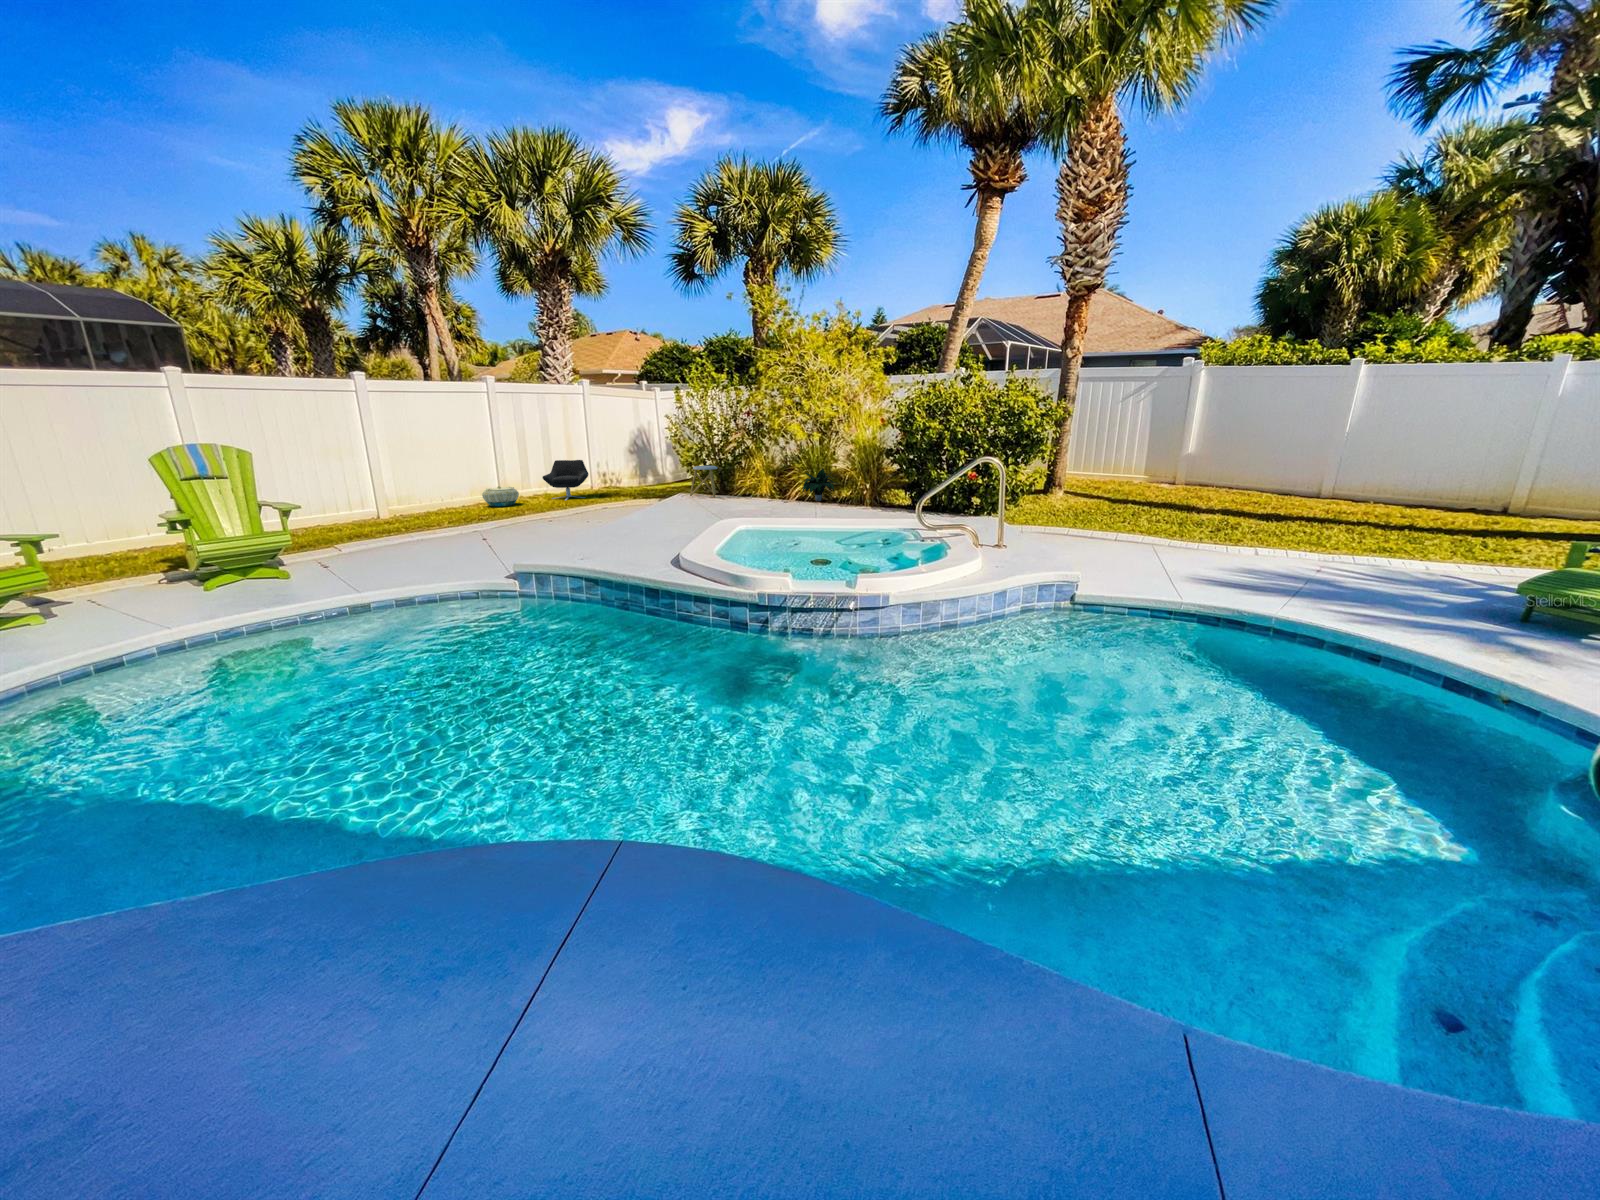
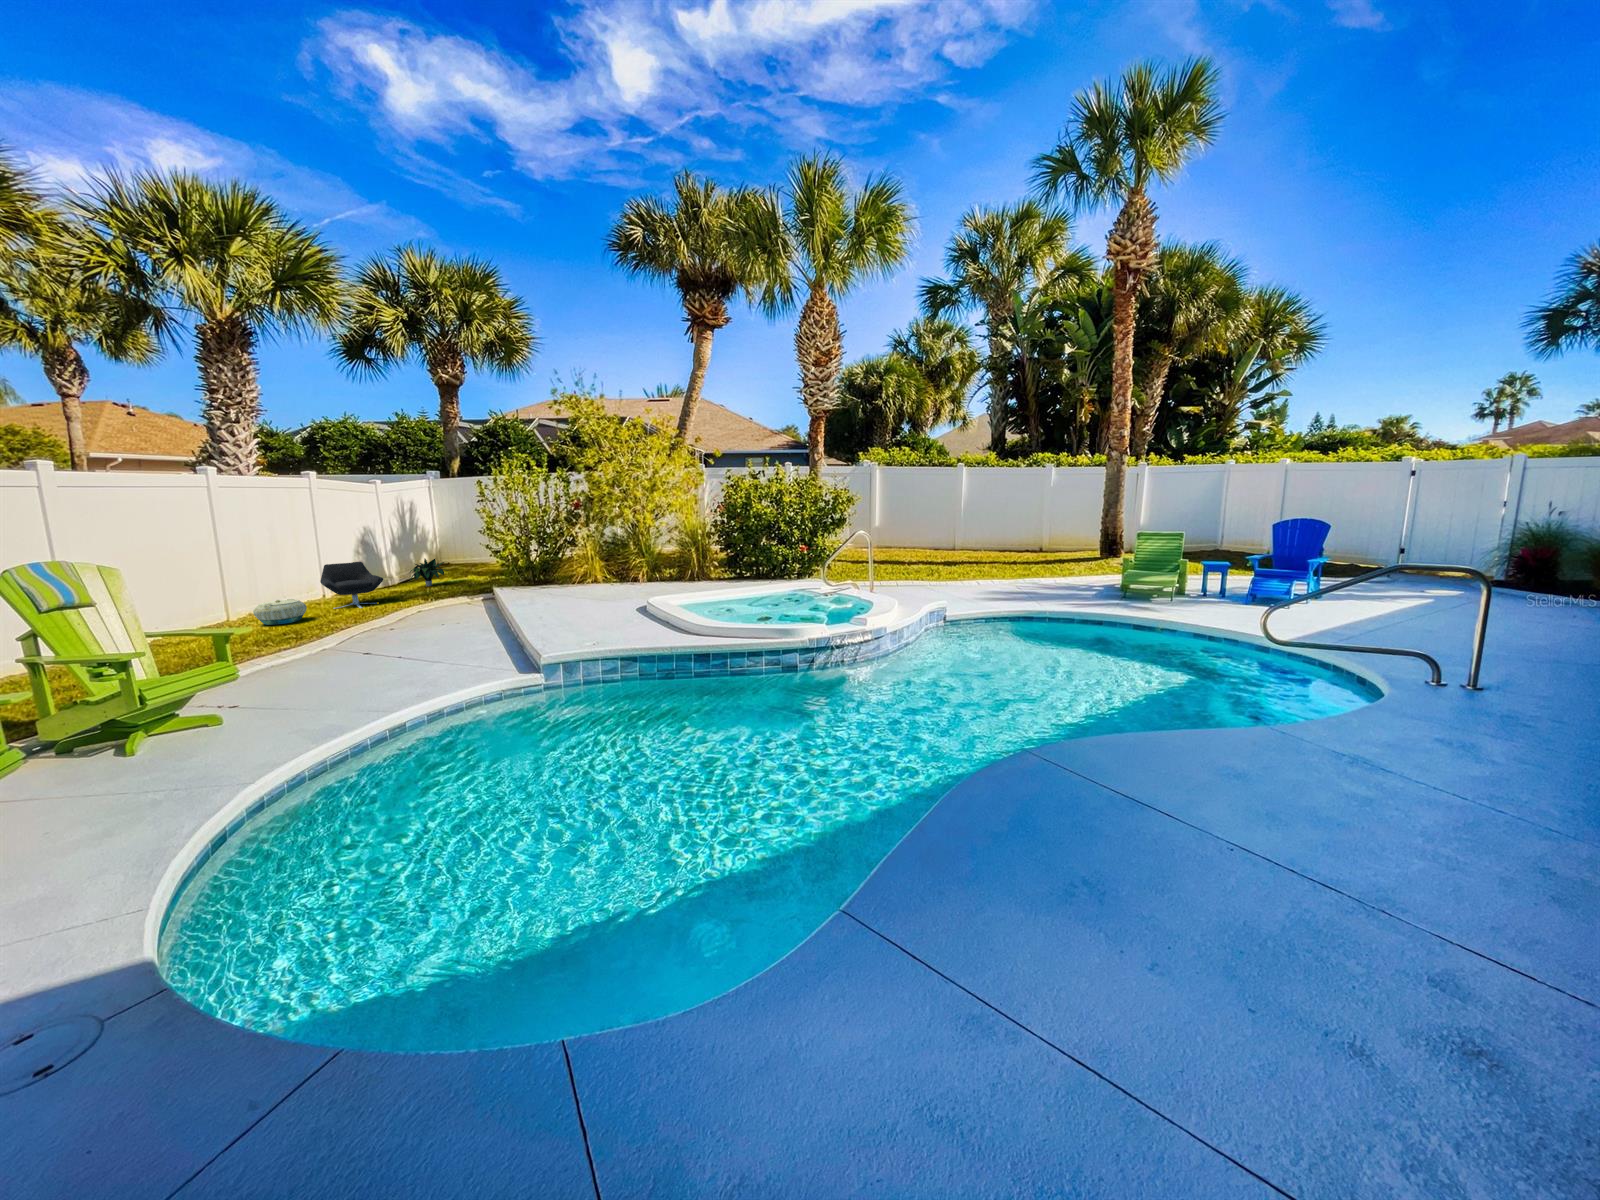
stool: present [690,466,717,498] -> none [513,556,544,588]
potted plant: present [802,469,835,501] -> present [410,559,445,586]

